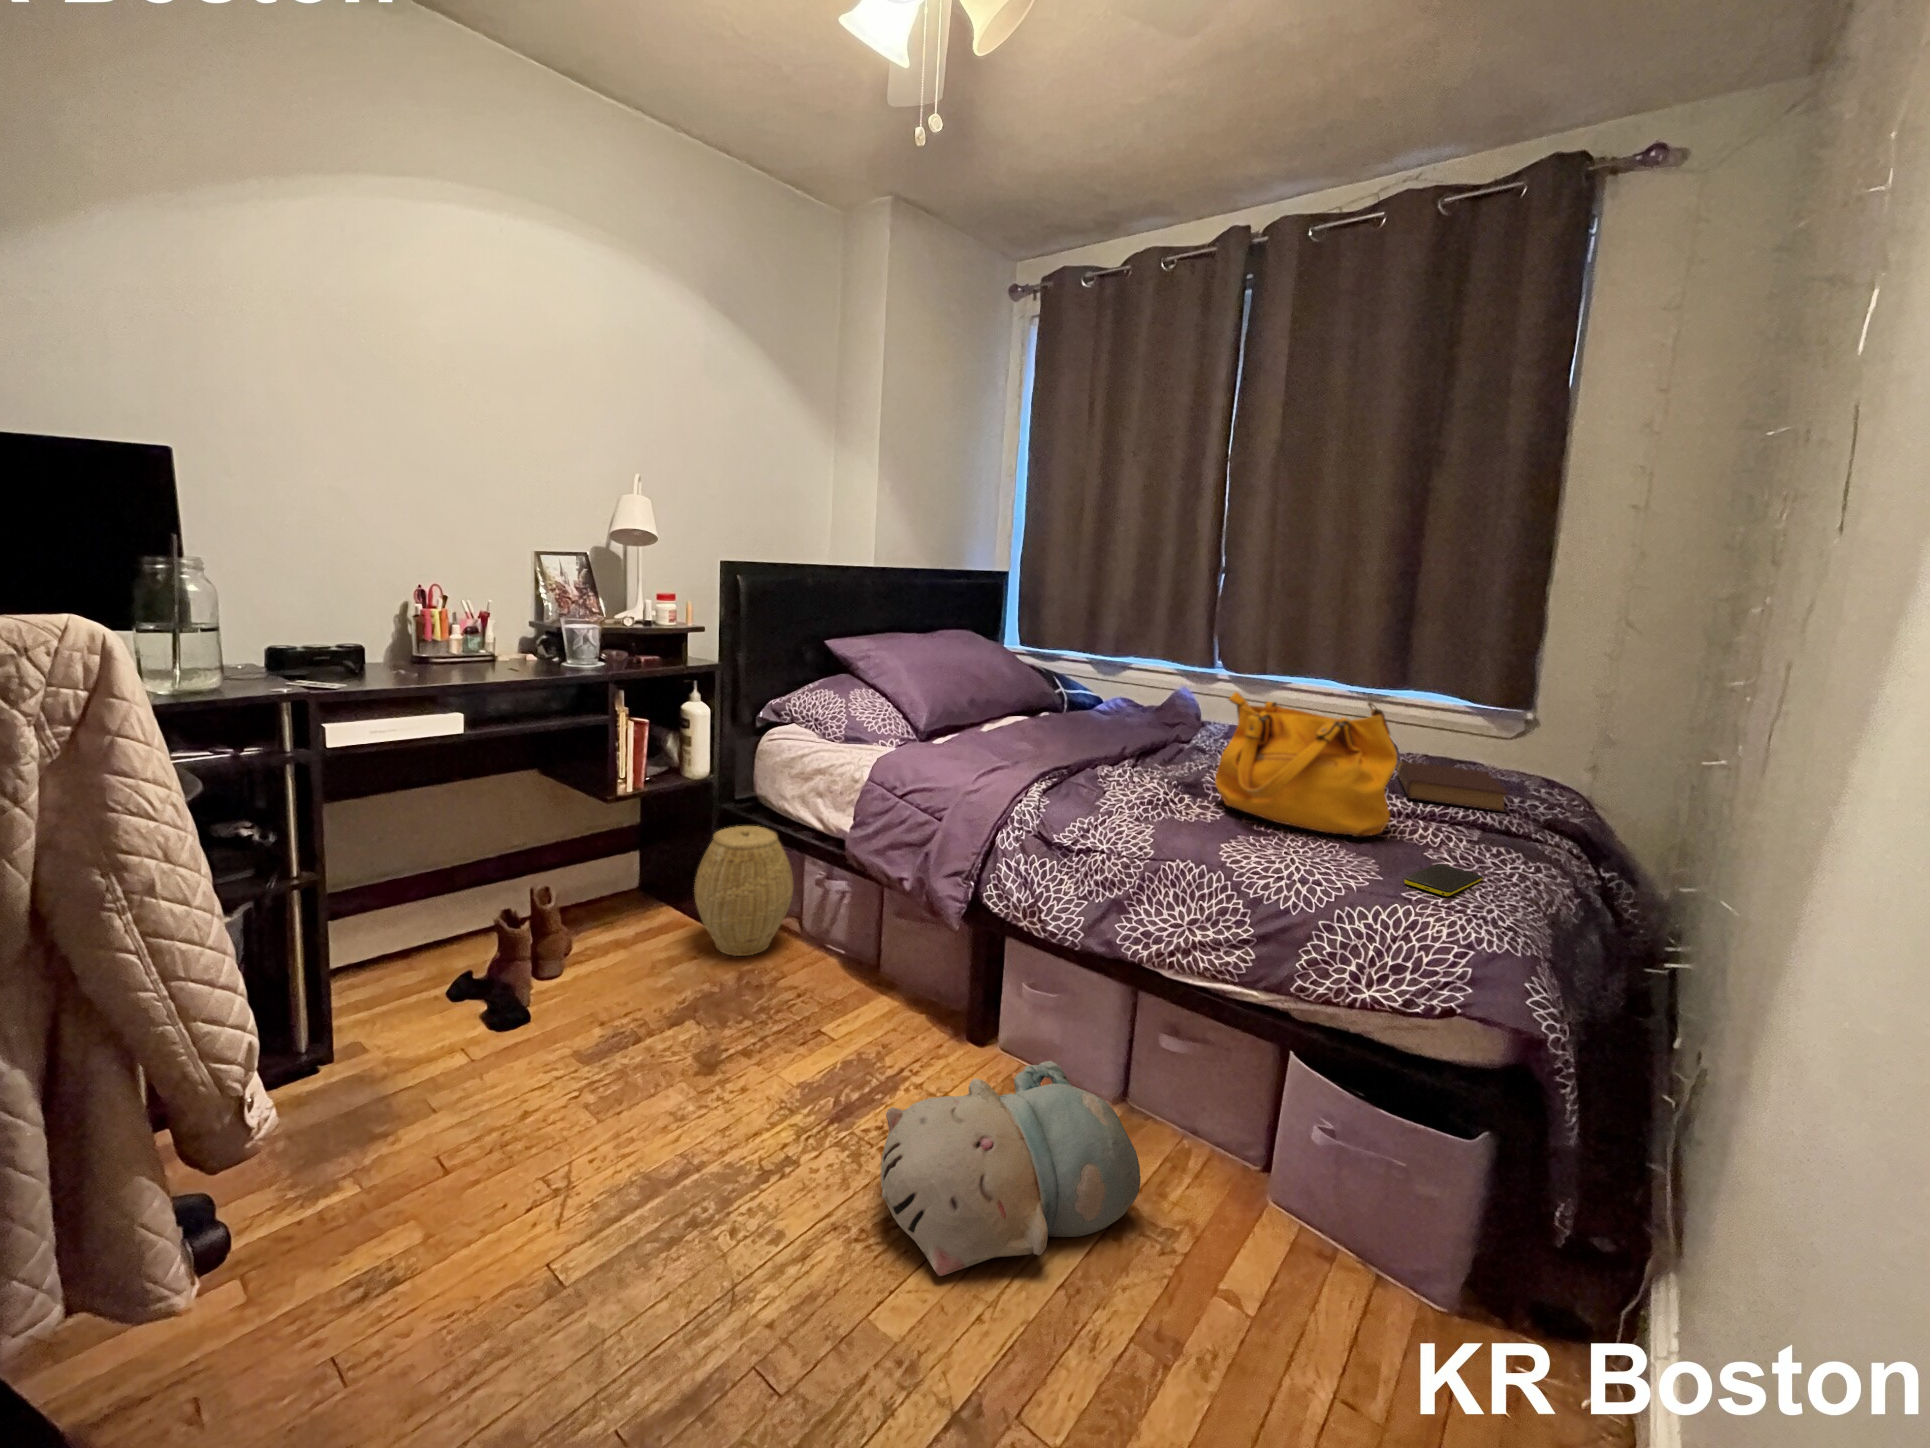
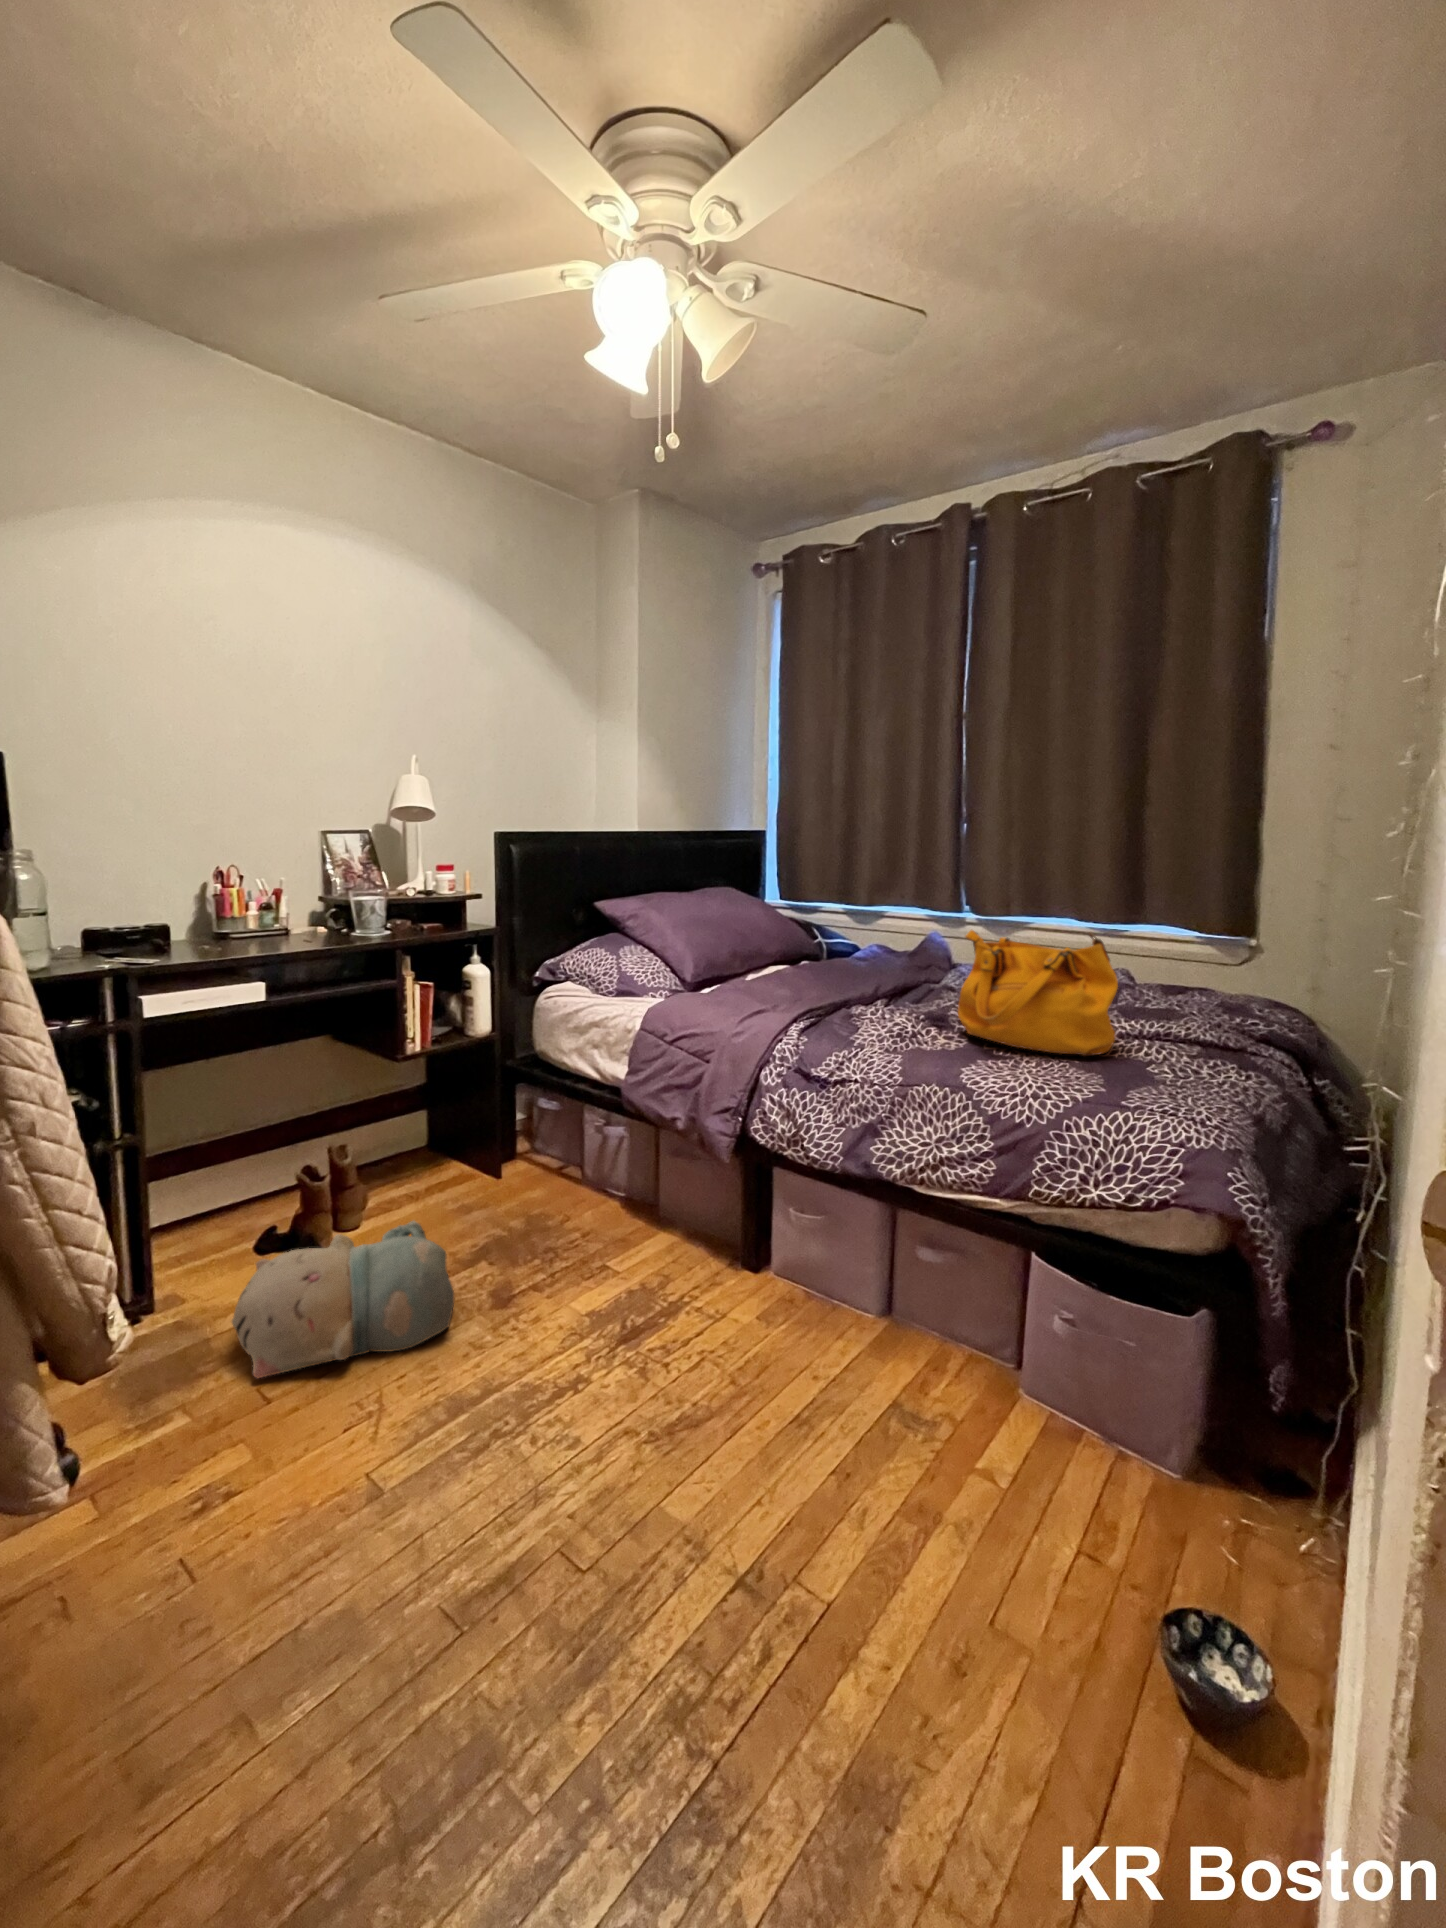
book: present [1397,761,1508,812] -> none [1128,987,1227,1029]
woven basket: present [694,826,793,956] -> none [482,1078,575,1201]
smartphone: present [1404,864,1482,896] -> none [1125,1075,1196,1102]
plush toy: present [881,1061,1141,1276] -> present [232,1221,454,1378]

